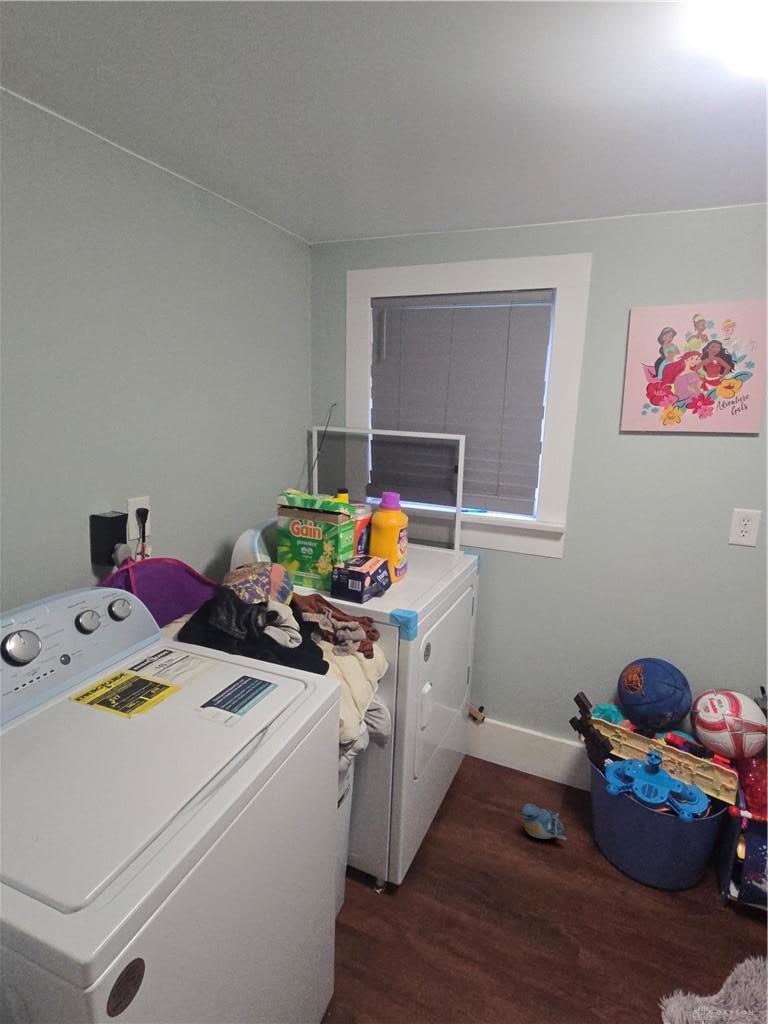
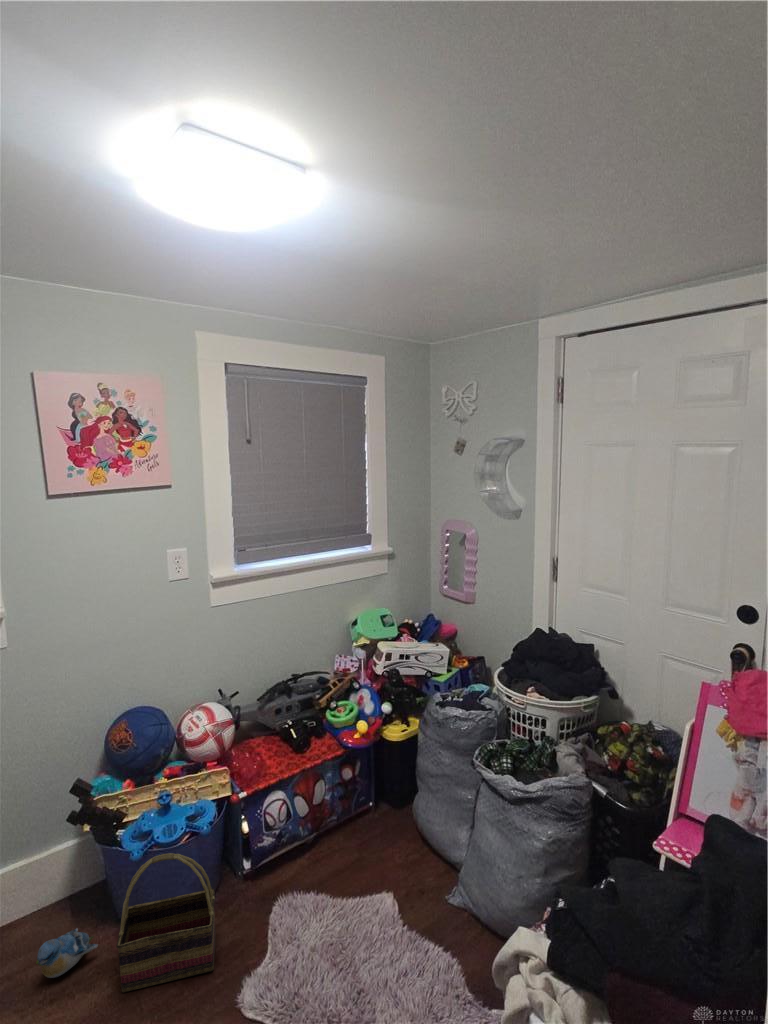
basket: none [569,801,678,951] -> present [116,853,216,992]

